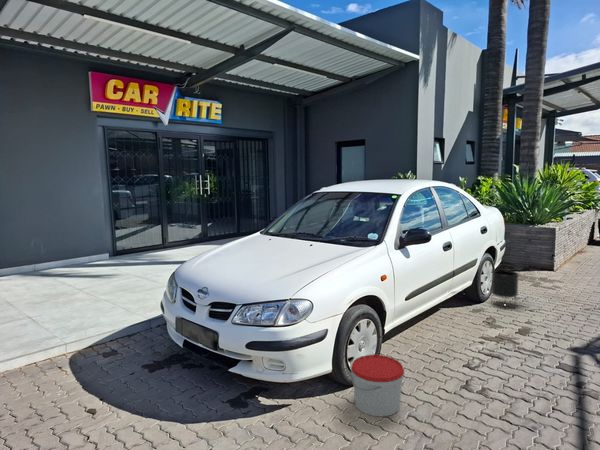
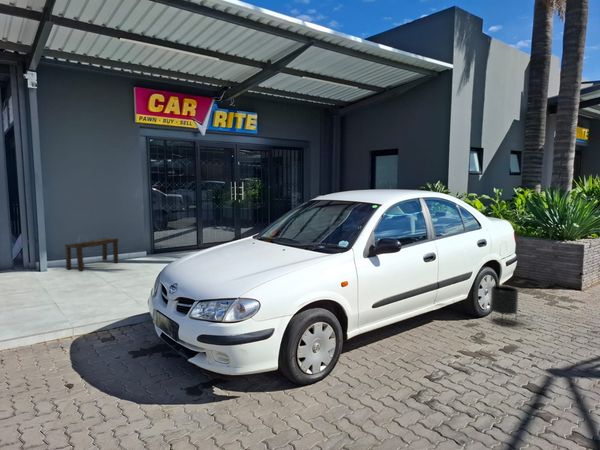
bench: none [18,241,81,279] -> present [65,238,118,271]
bucket: present [351,355,404,417] -> none [298,356,347,414]

